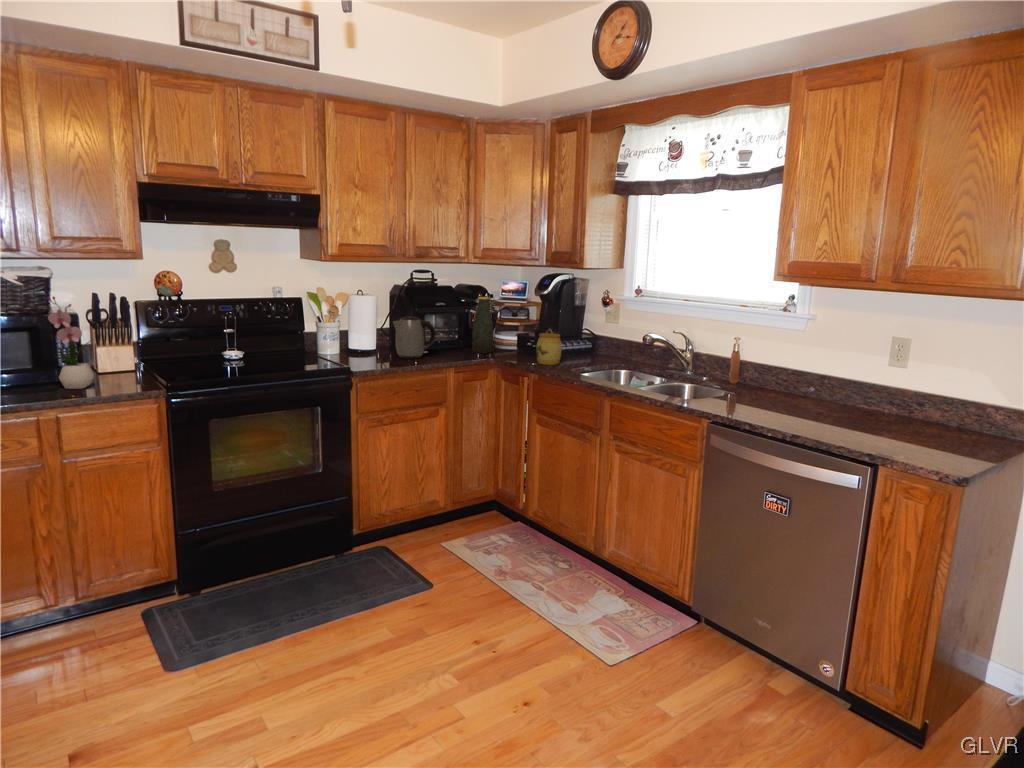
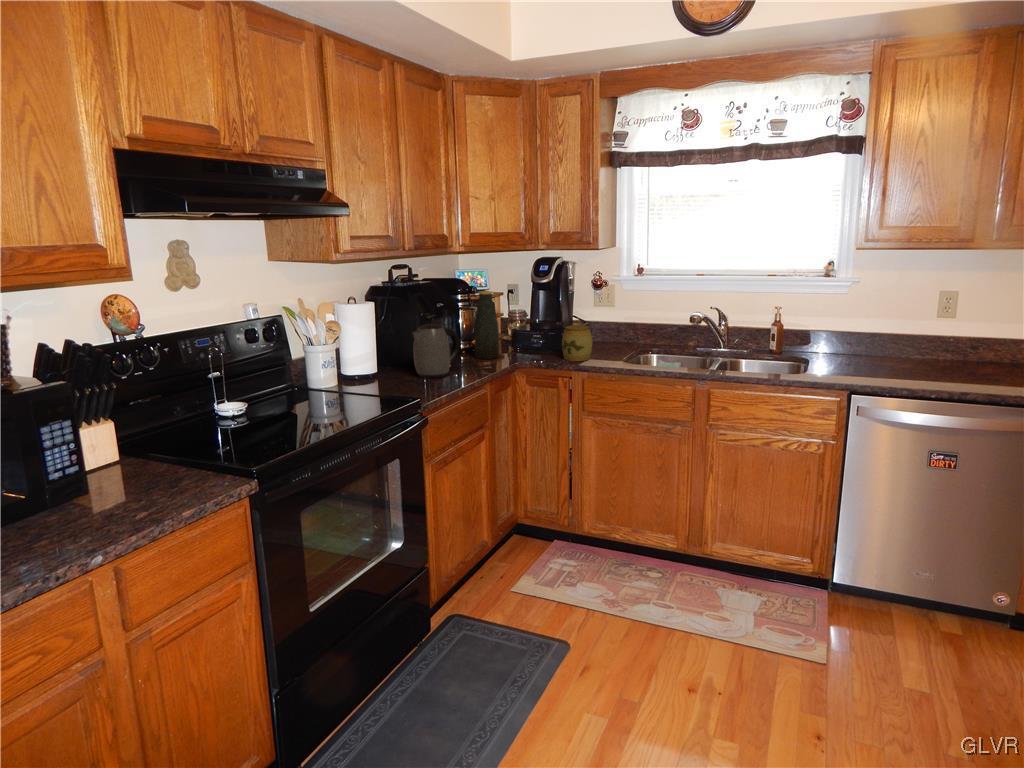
flower arrangement: present [47,297,94,389] -> none [60,358,137,516]

